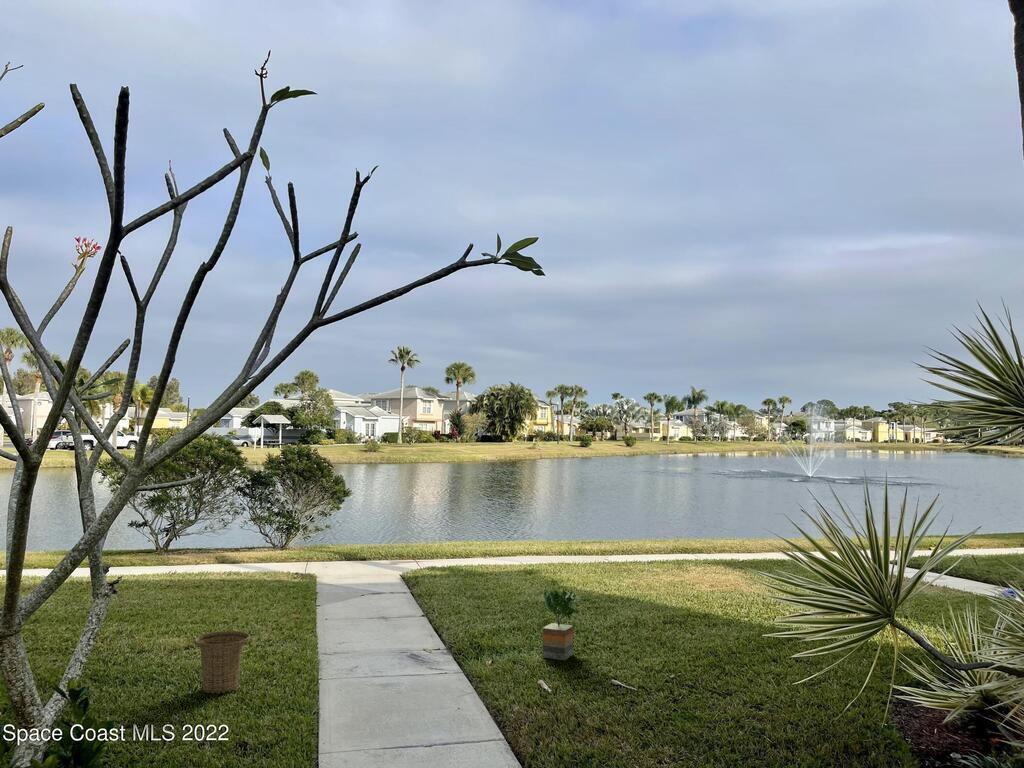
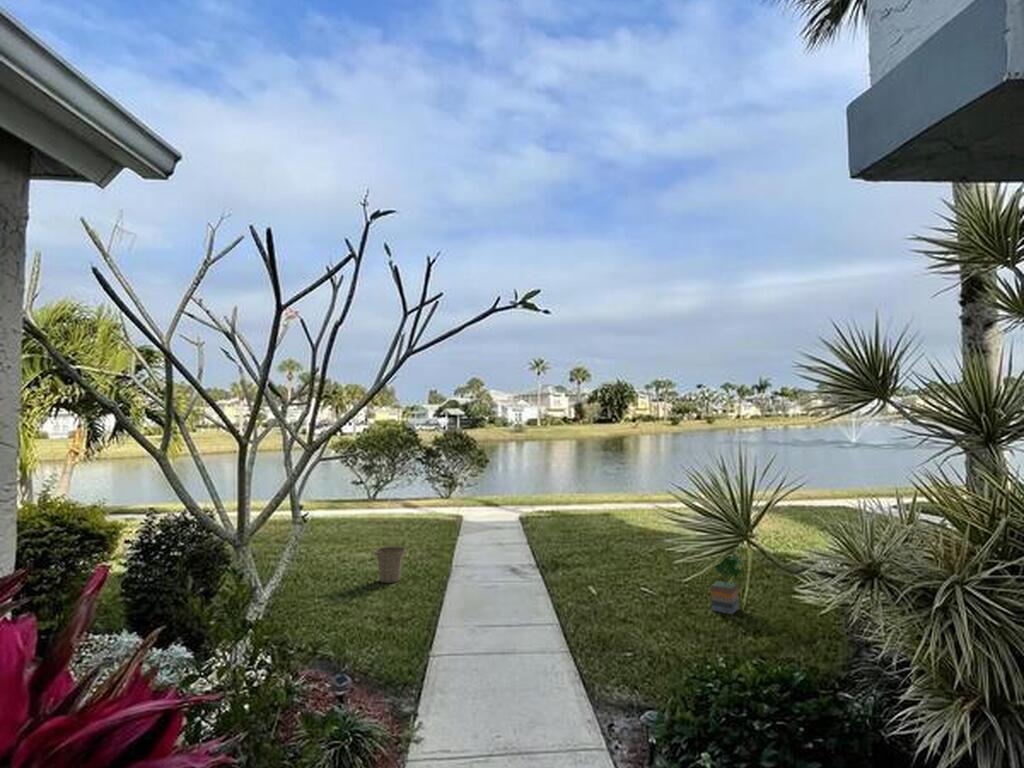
potted tree: present [542,590,581,660] -> present [711,554,744,614]

